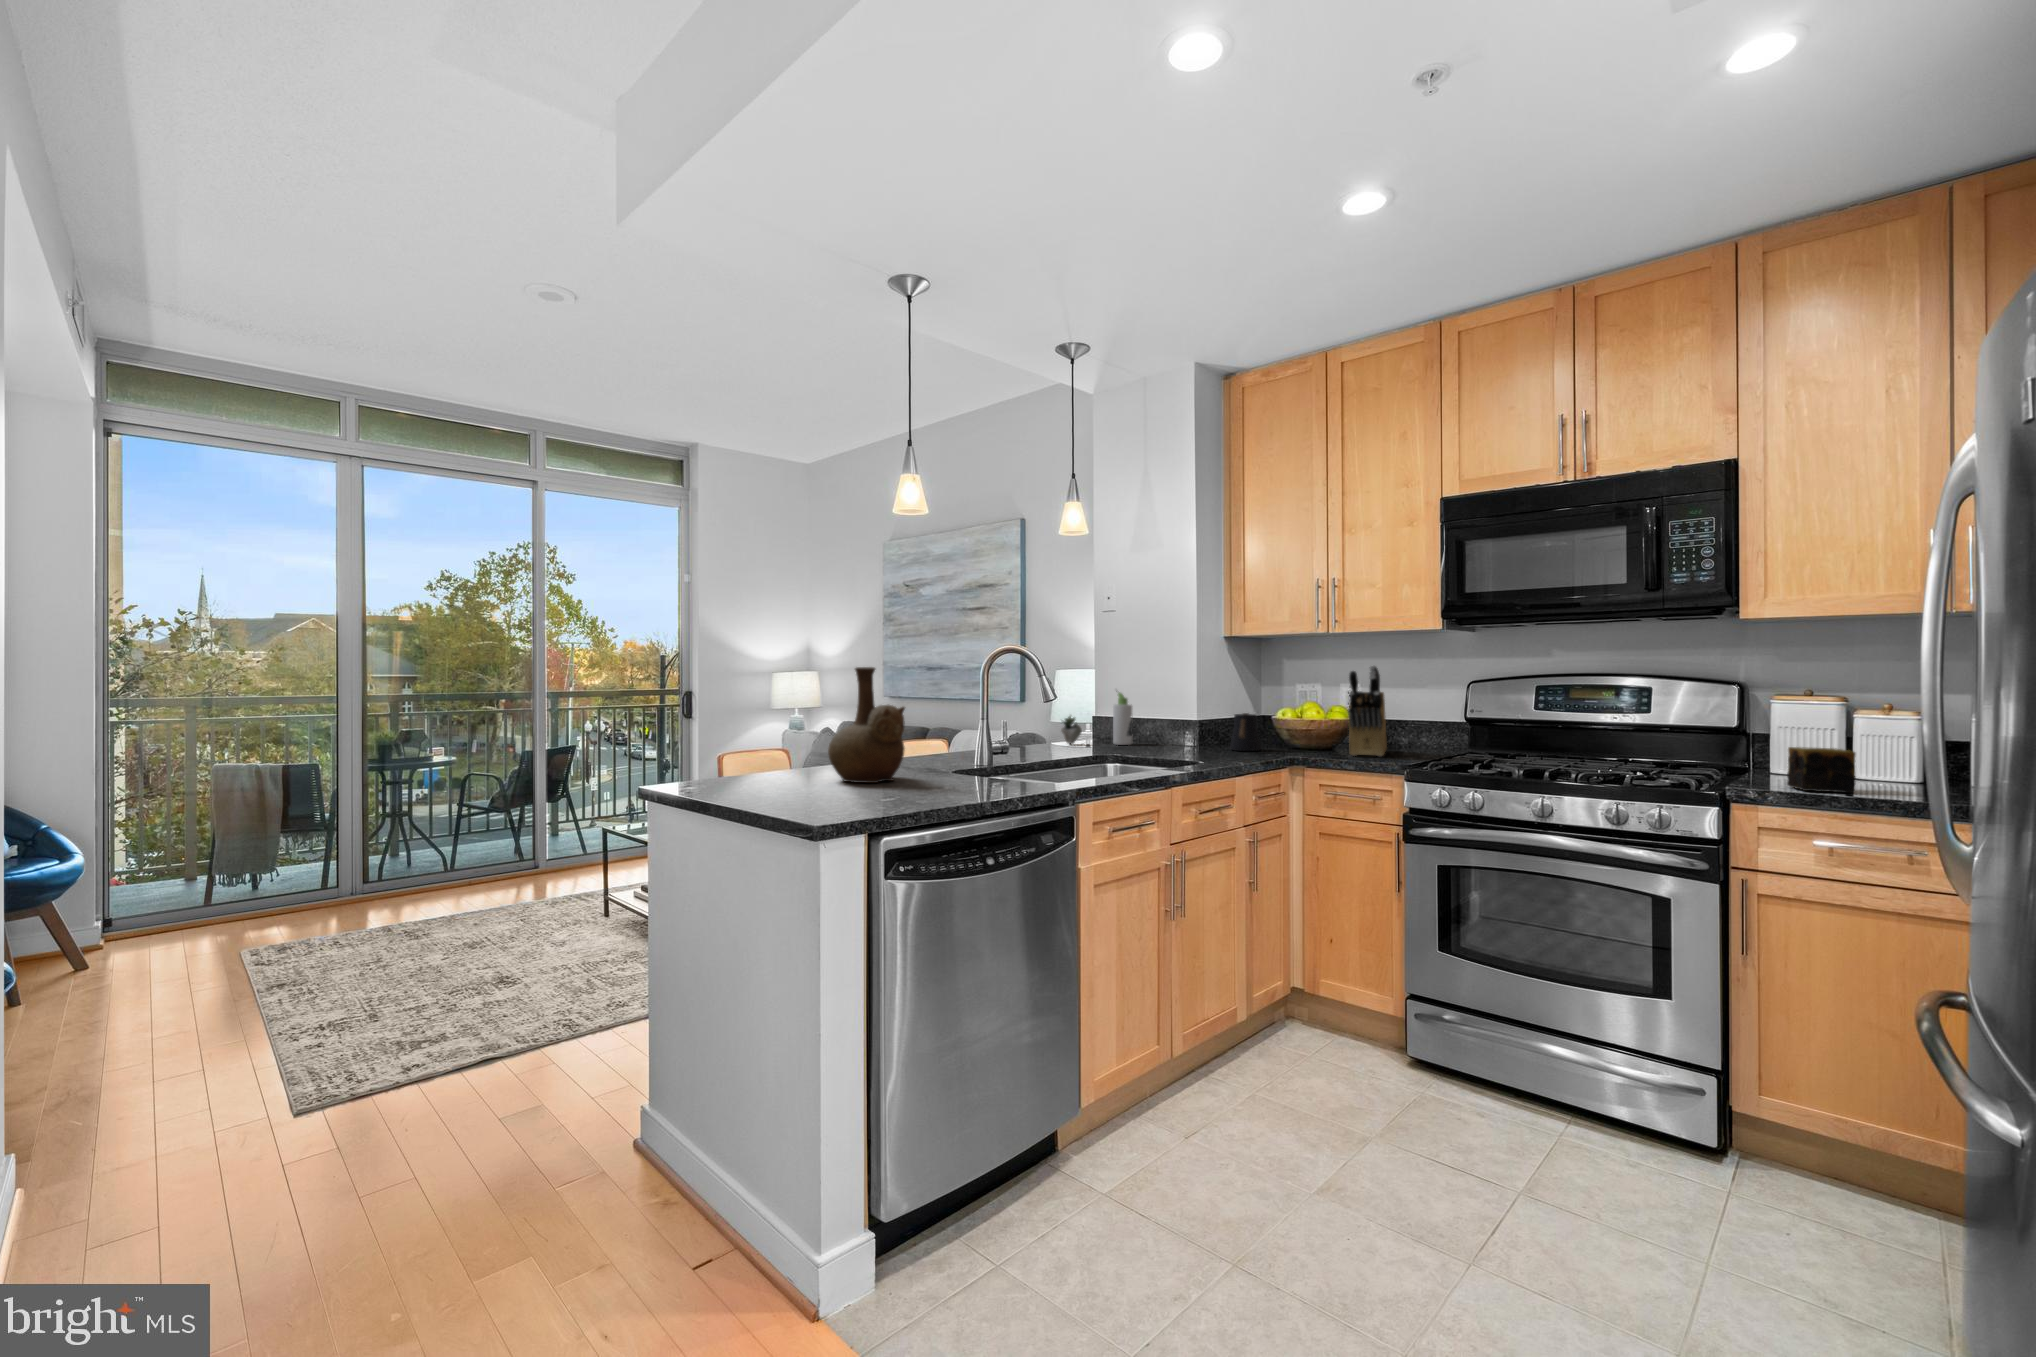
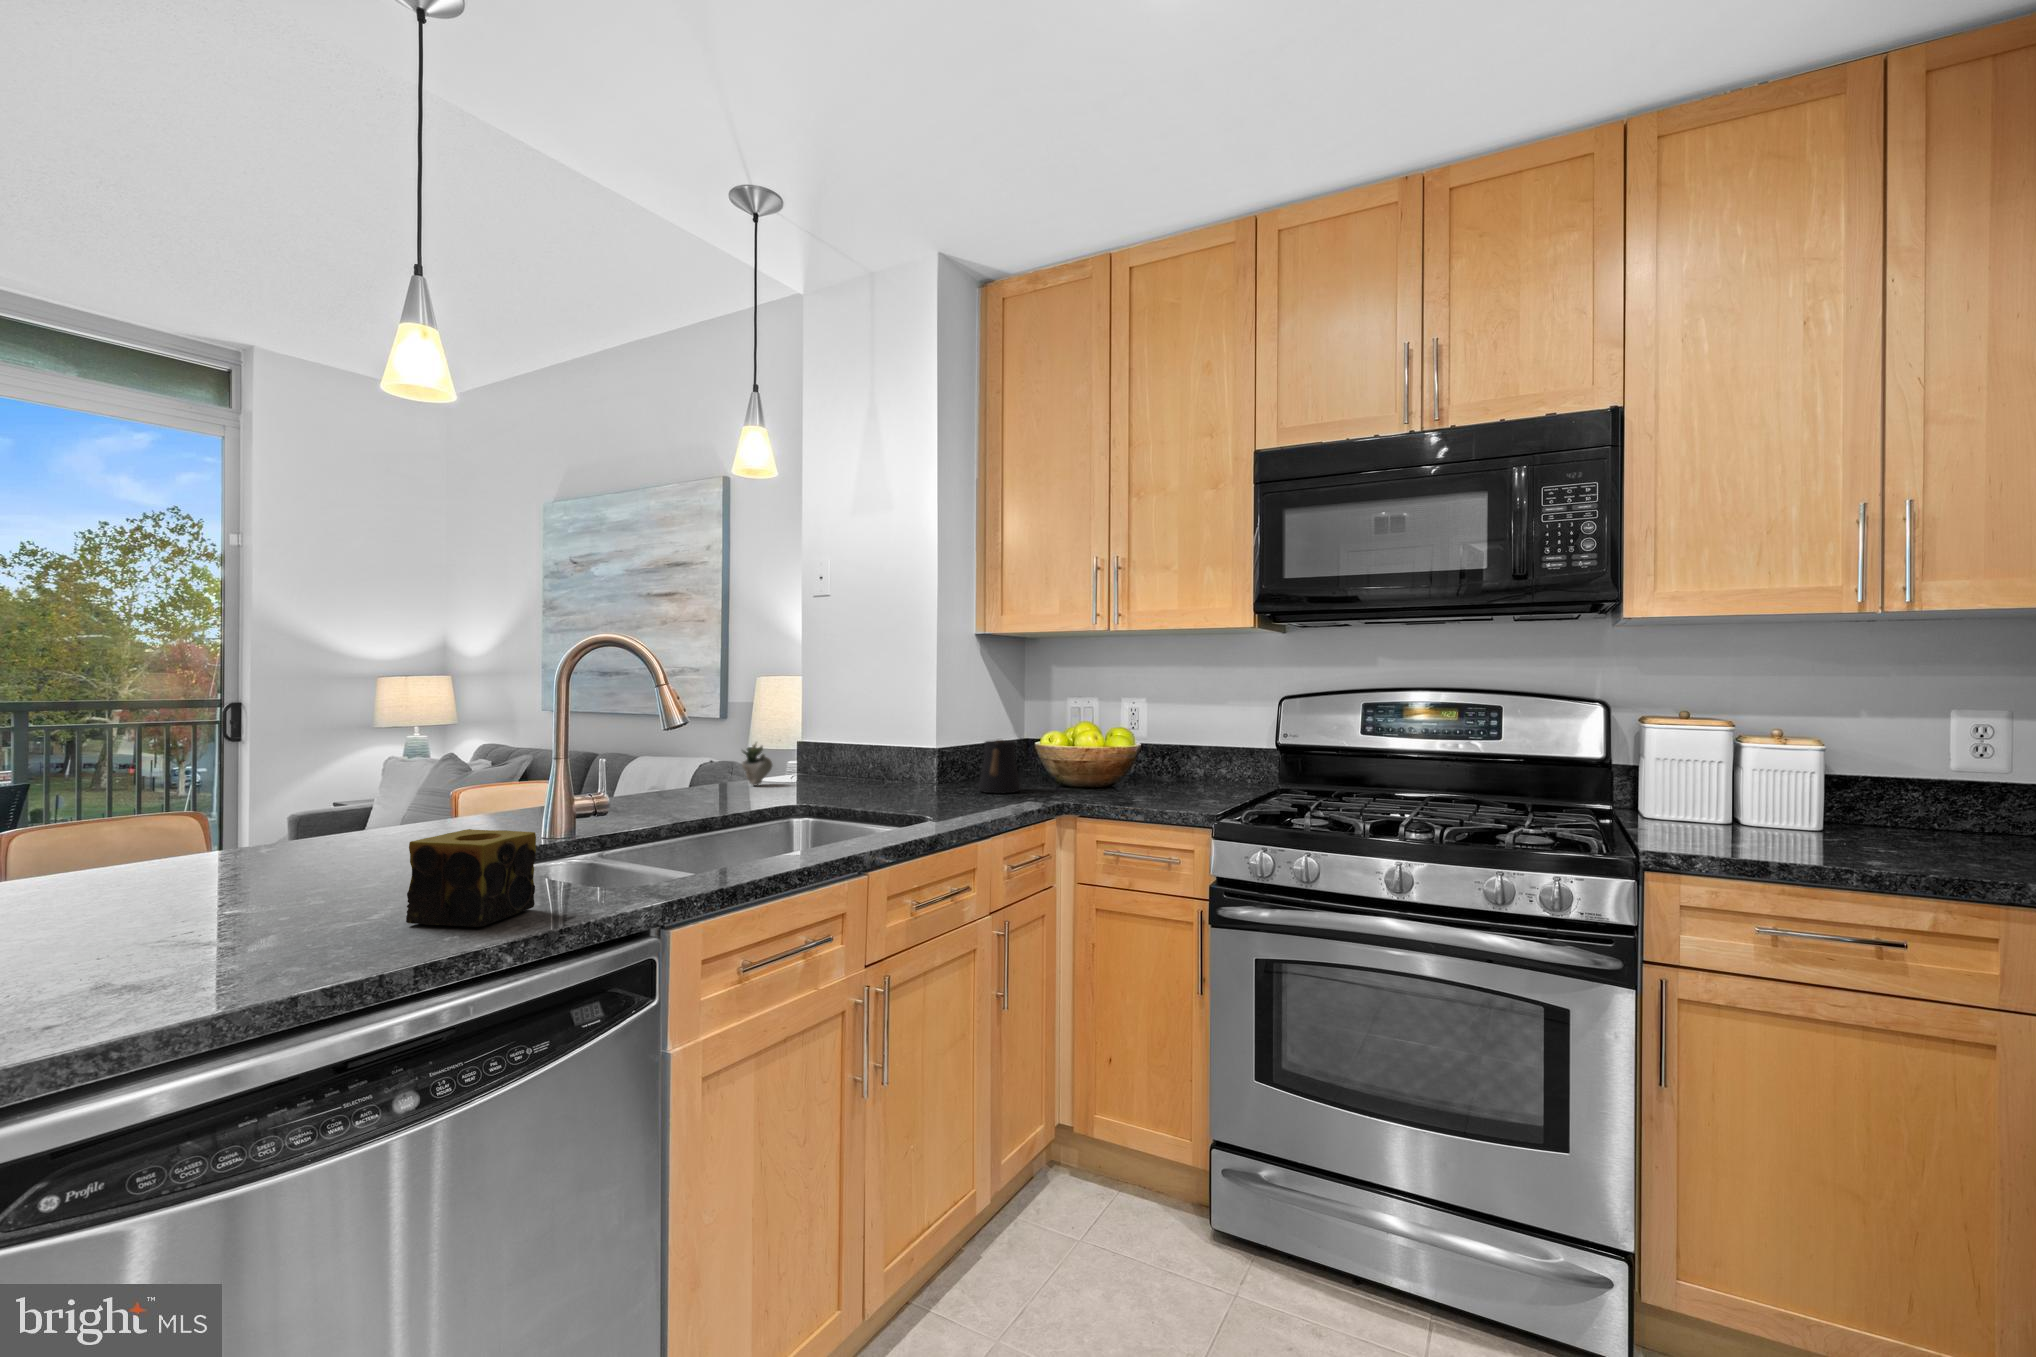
knife block: present [1348,666,1387,756] -> none [1136,675,1181,800]
vase: present [828,667,905,783] -> none [152,670,347,905]
bottle: present [1113,691,1132,745] -> none [818,705,847,785]
candle: present [1787,747,1855,793] -> present [406,829,536,927]

